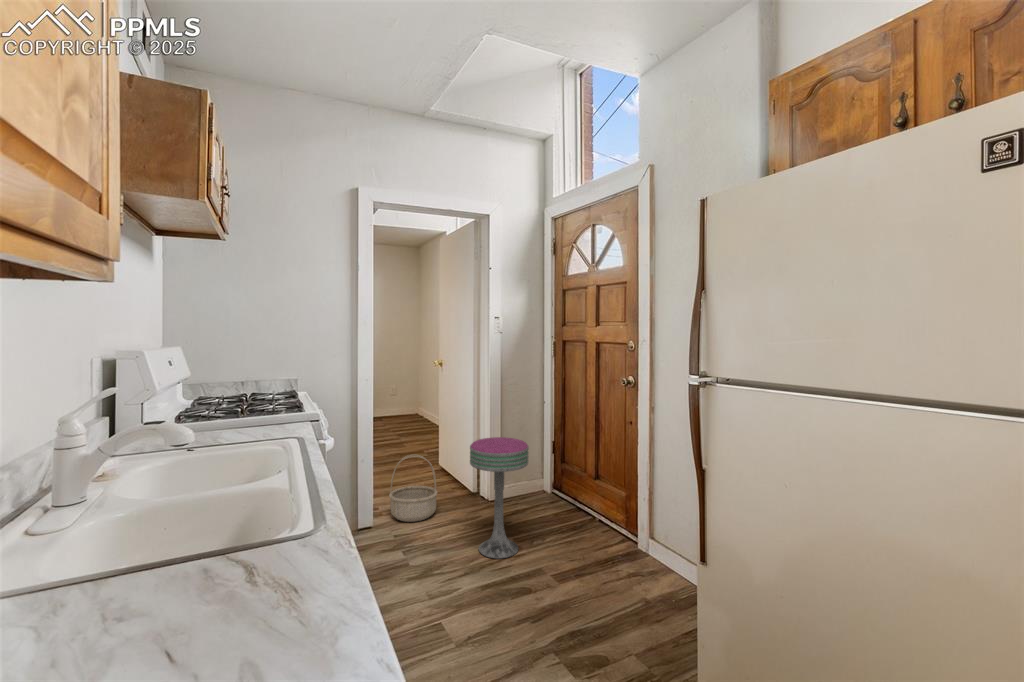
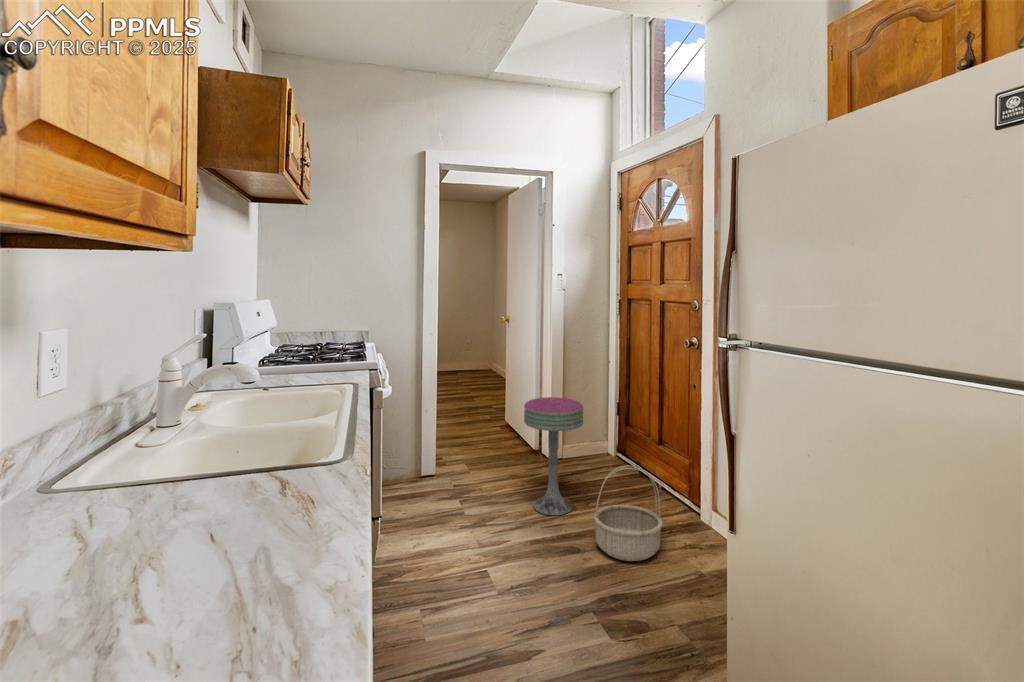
basket: present [389,455,437,522] -> present [594,466,663,561]

